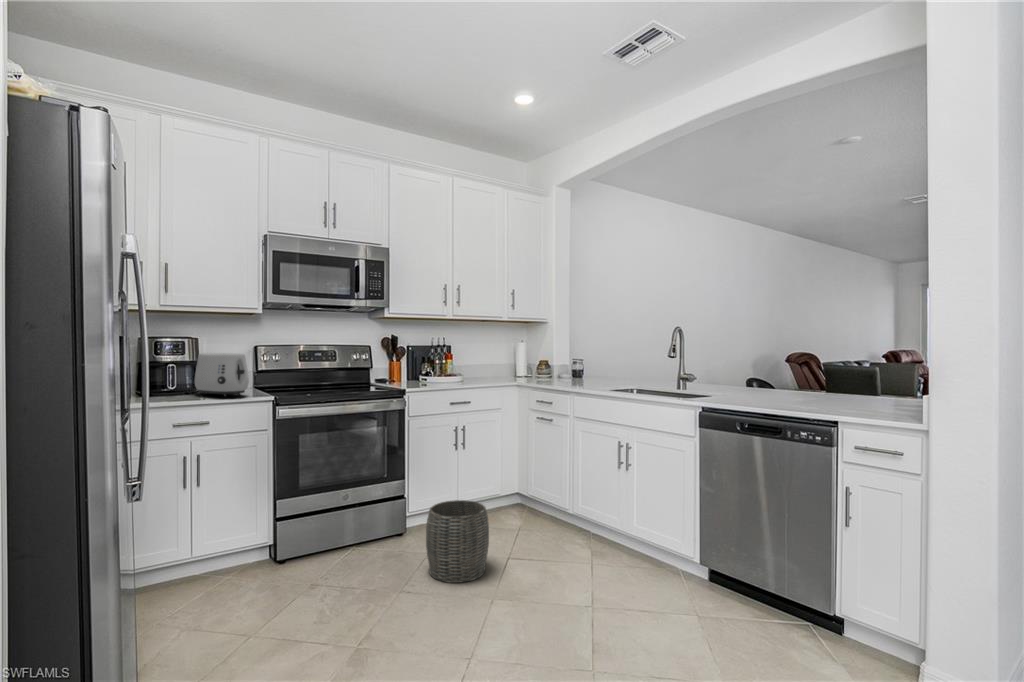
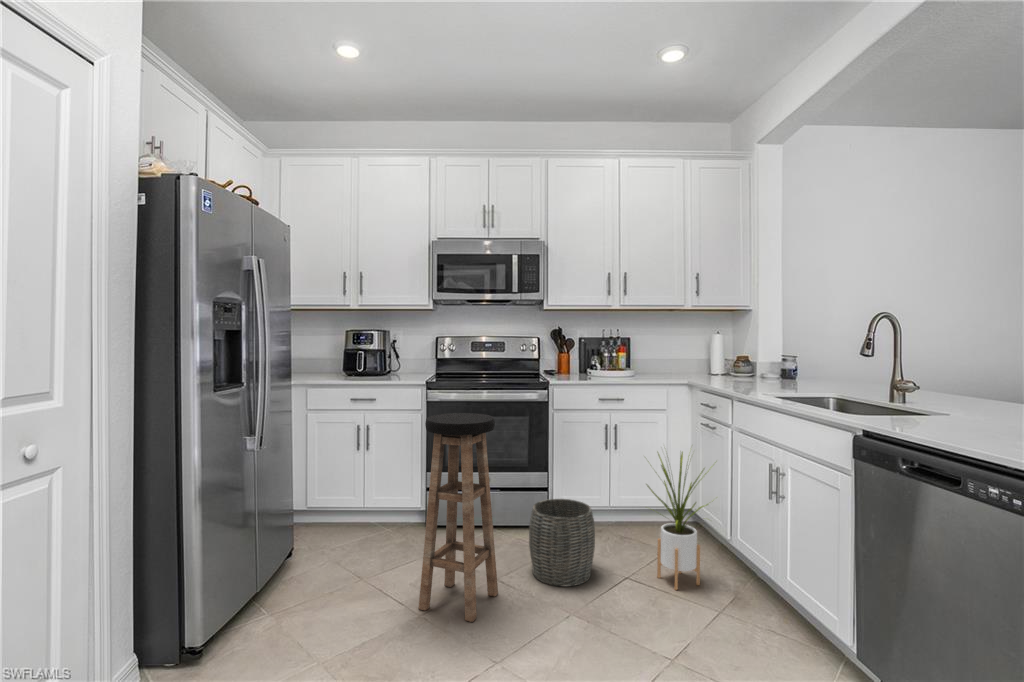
toaster: present [195,353,249,397] -> none [378,343,412,379]
bar stool: none [354,424,427,639] -> present [419,413,498,622]
house plant: none [521,434,583,559] -> present [647,452,708,590]

